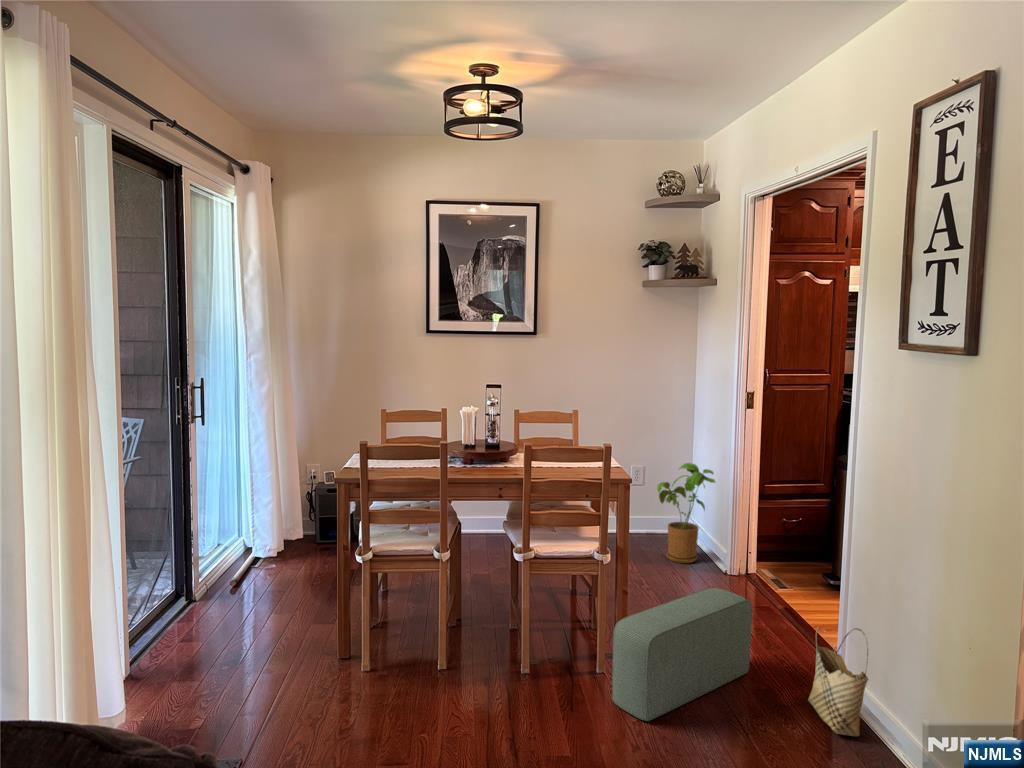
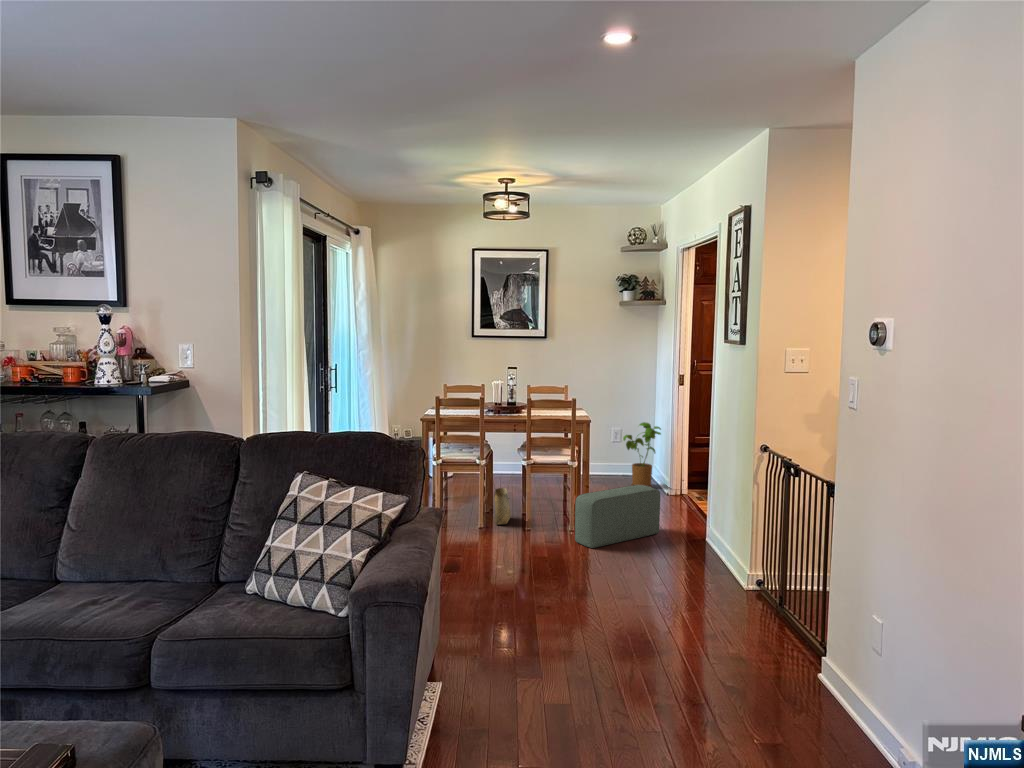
woven basket: present [808,627,868,736] -> present [494,480,511,524]

